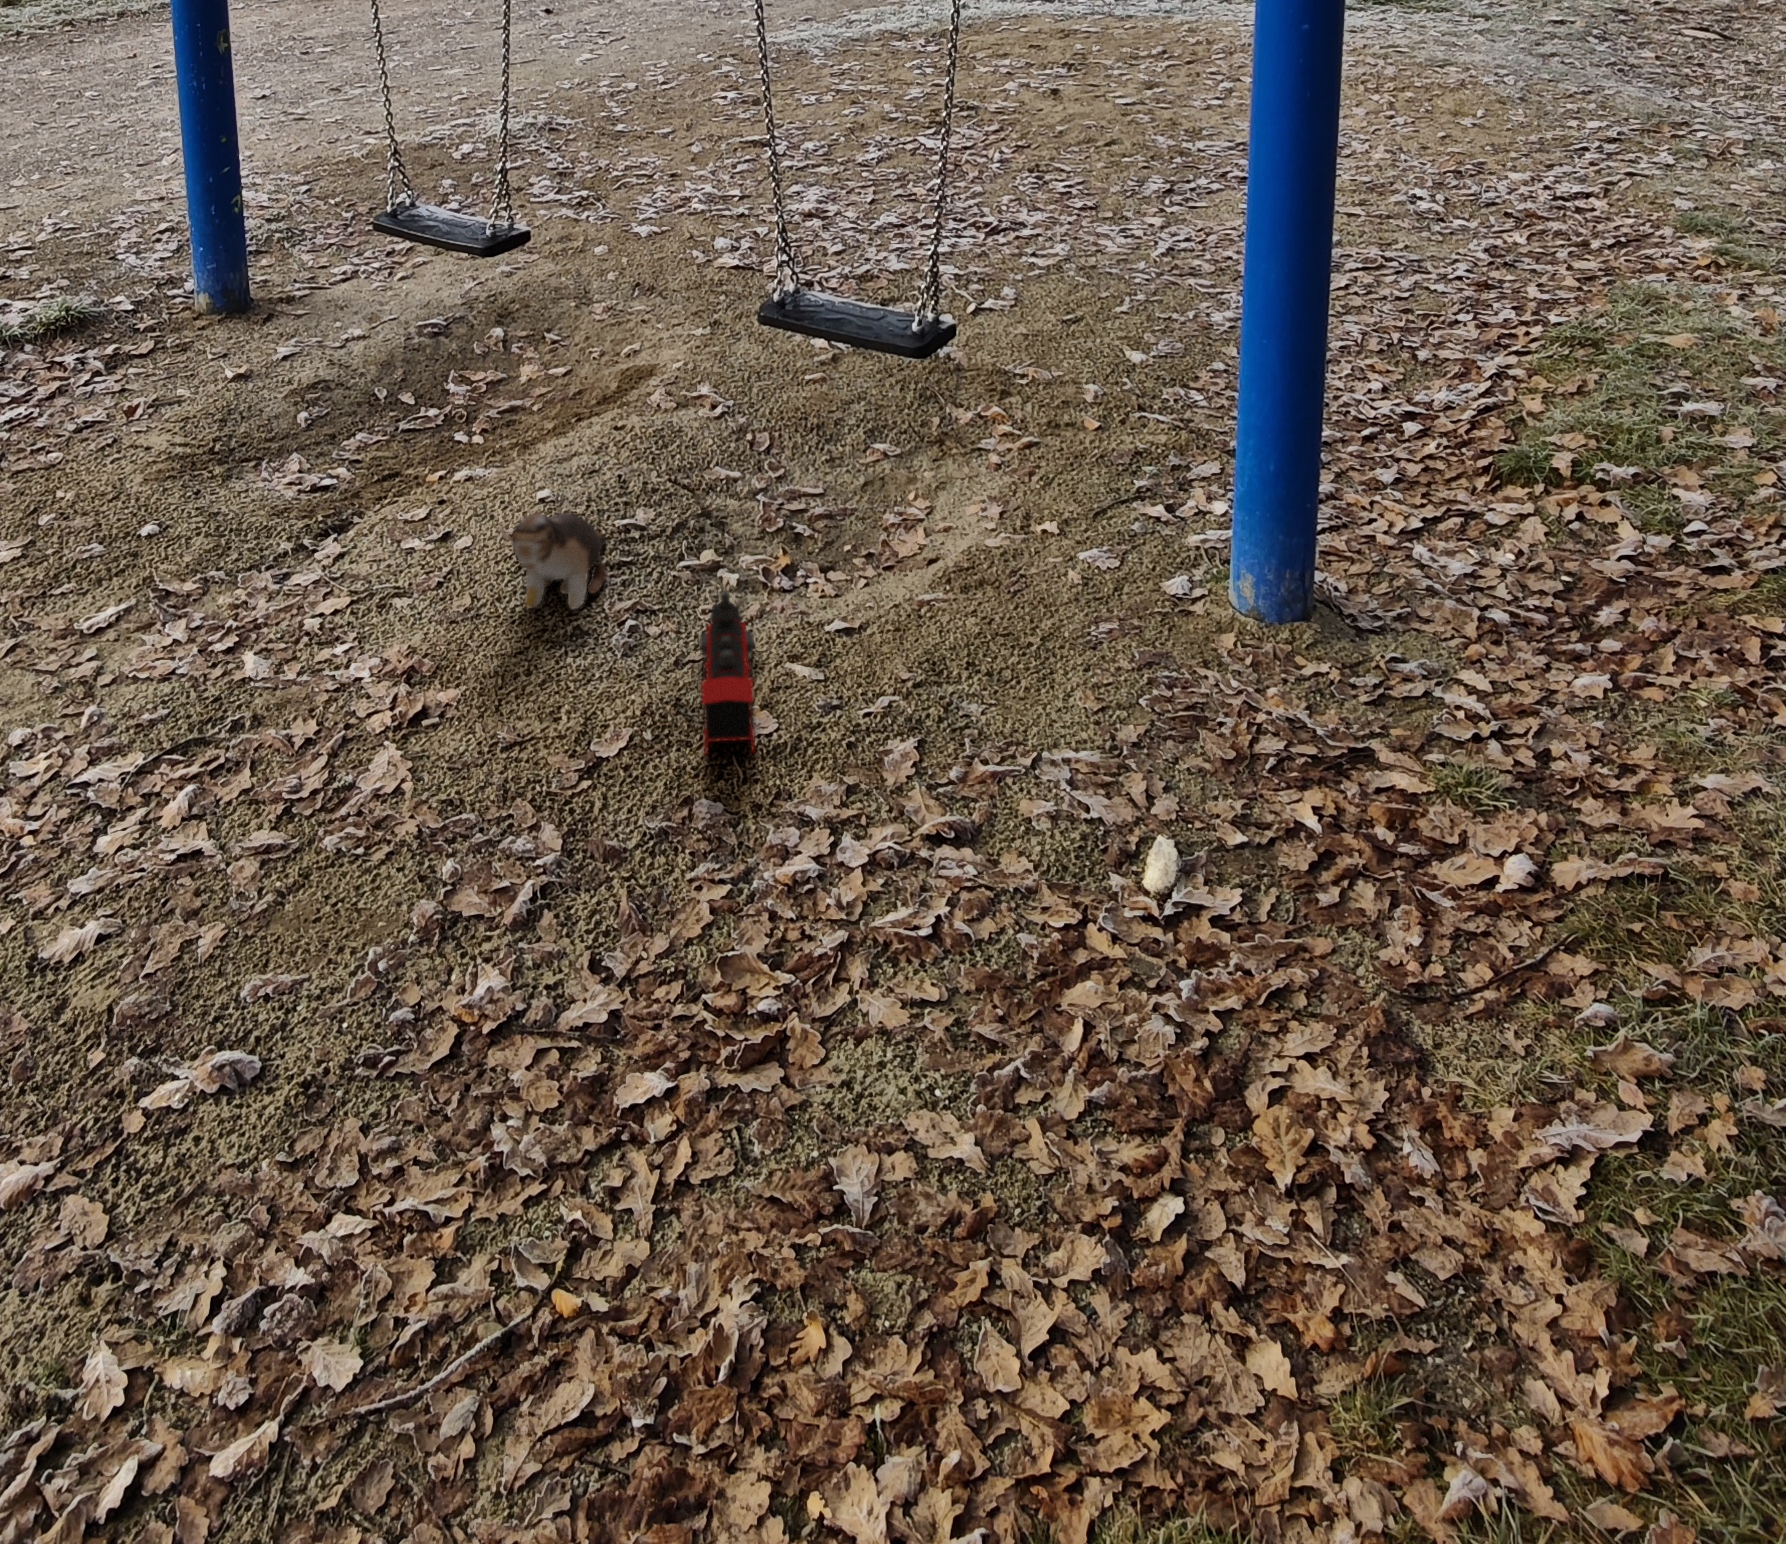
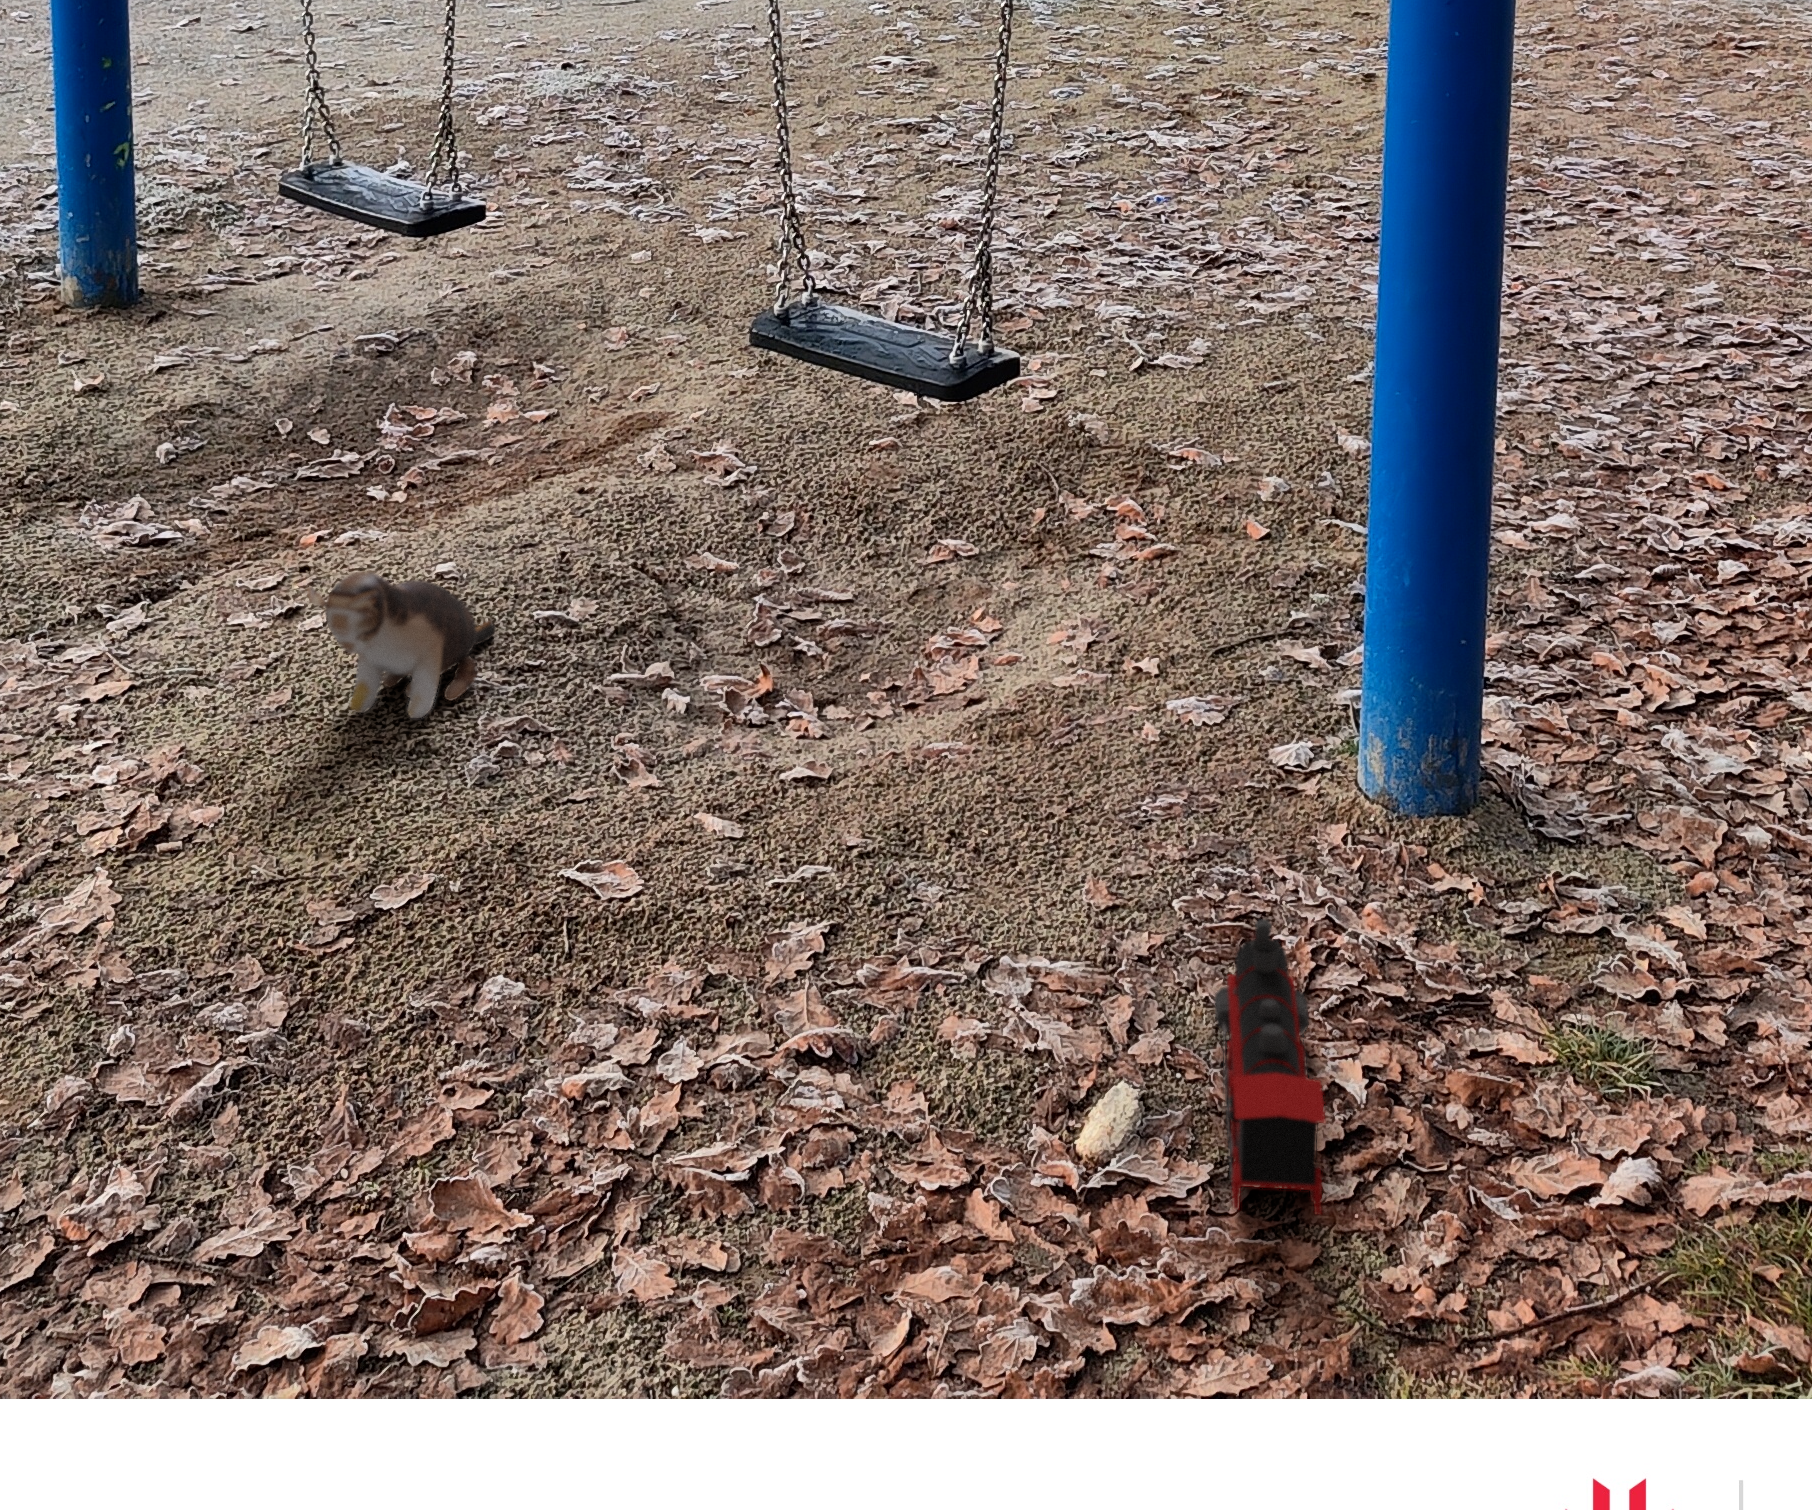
toy train: present [700,591,755,755] -> present [1214,919,1326,1214]

